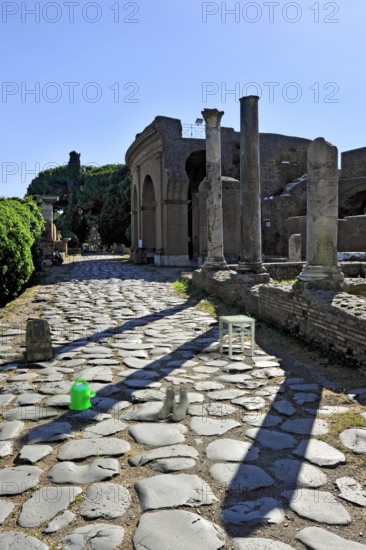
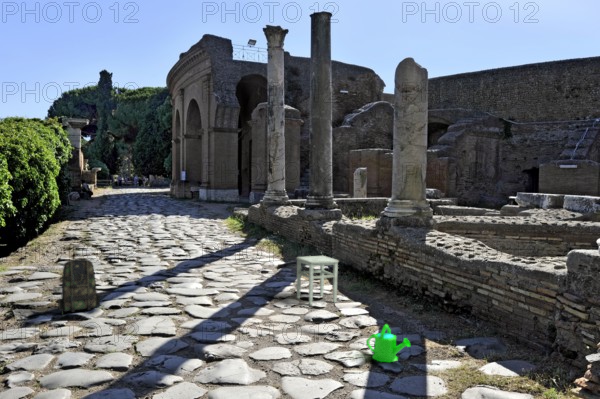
watering can: present [69,377,95,410] -> present [366,325,410,362]
boots: present [158,386,190,421] -> none [243,340,280,382]

